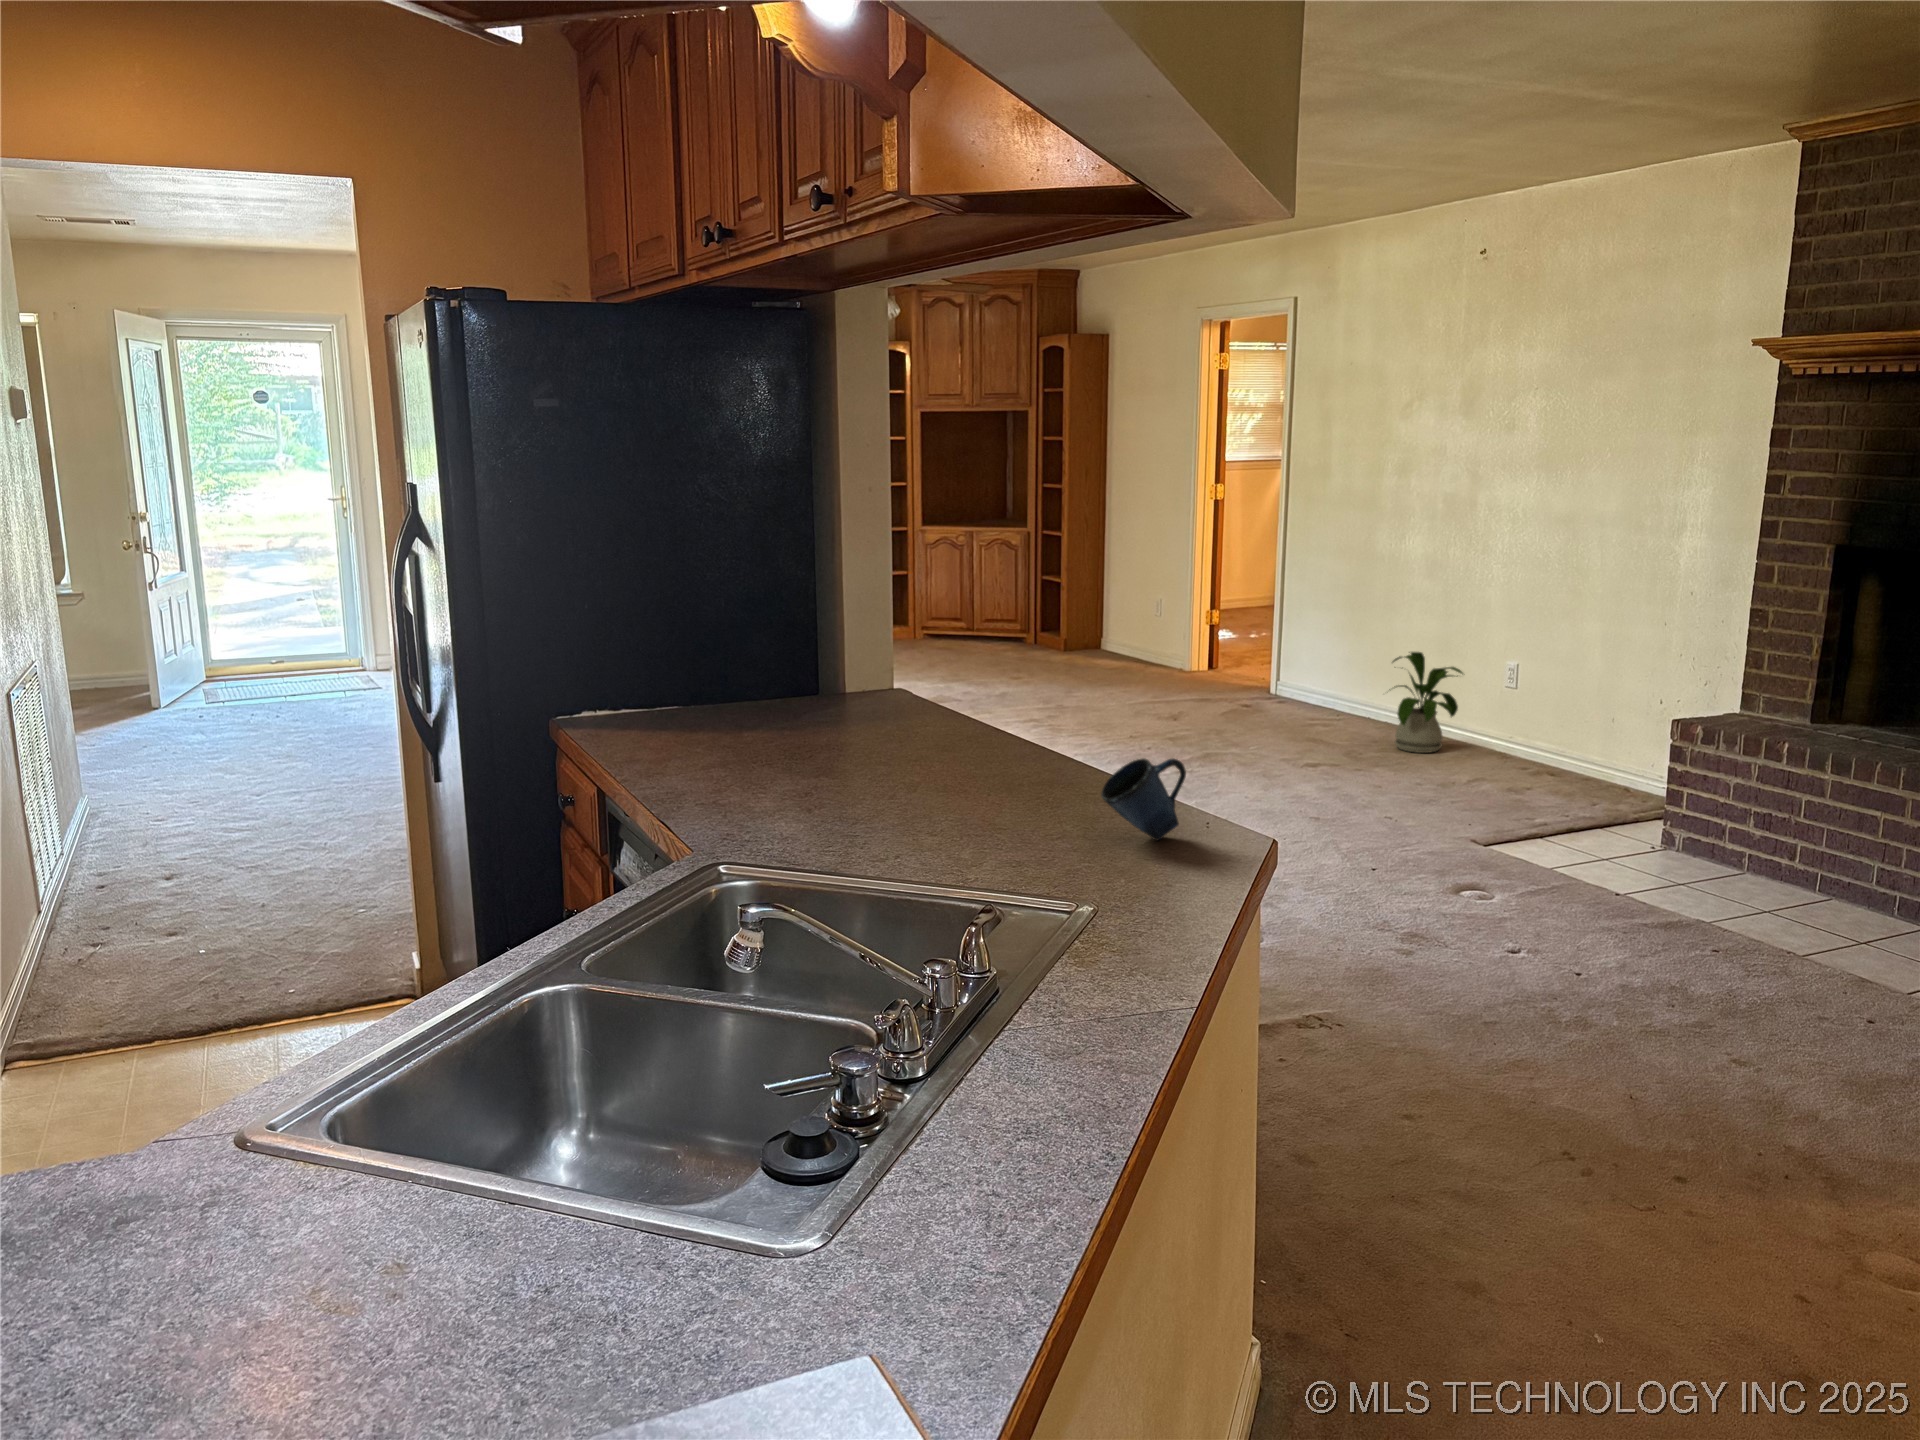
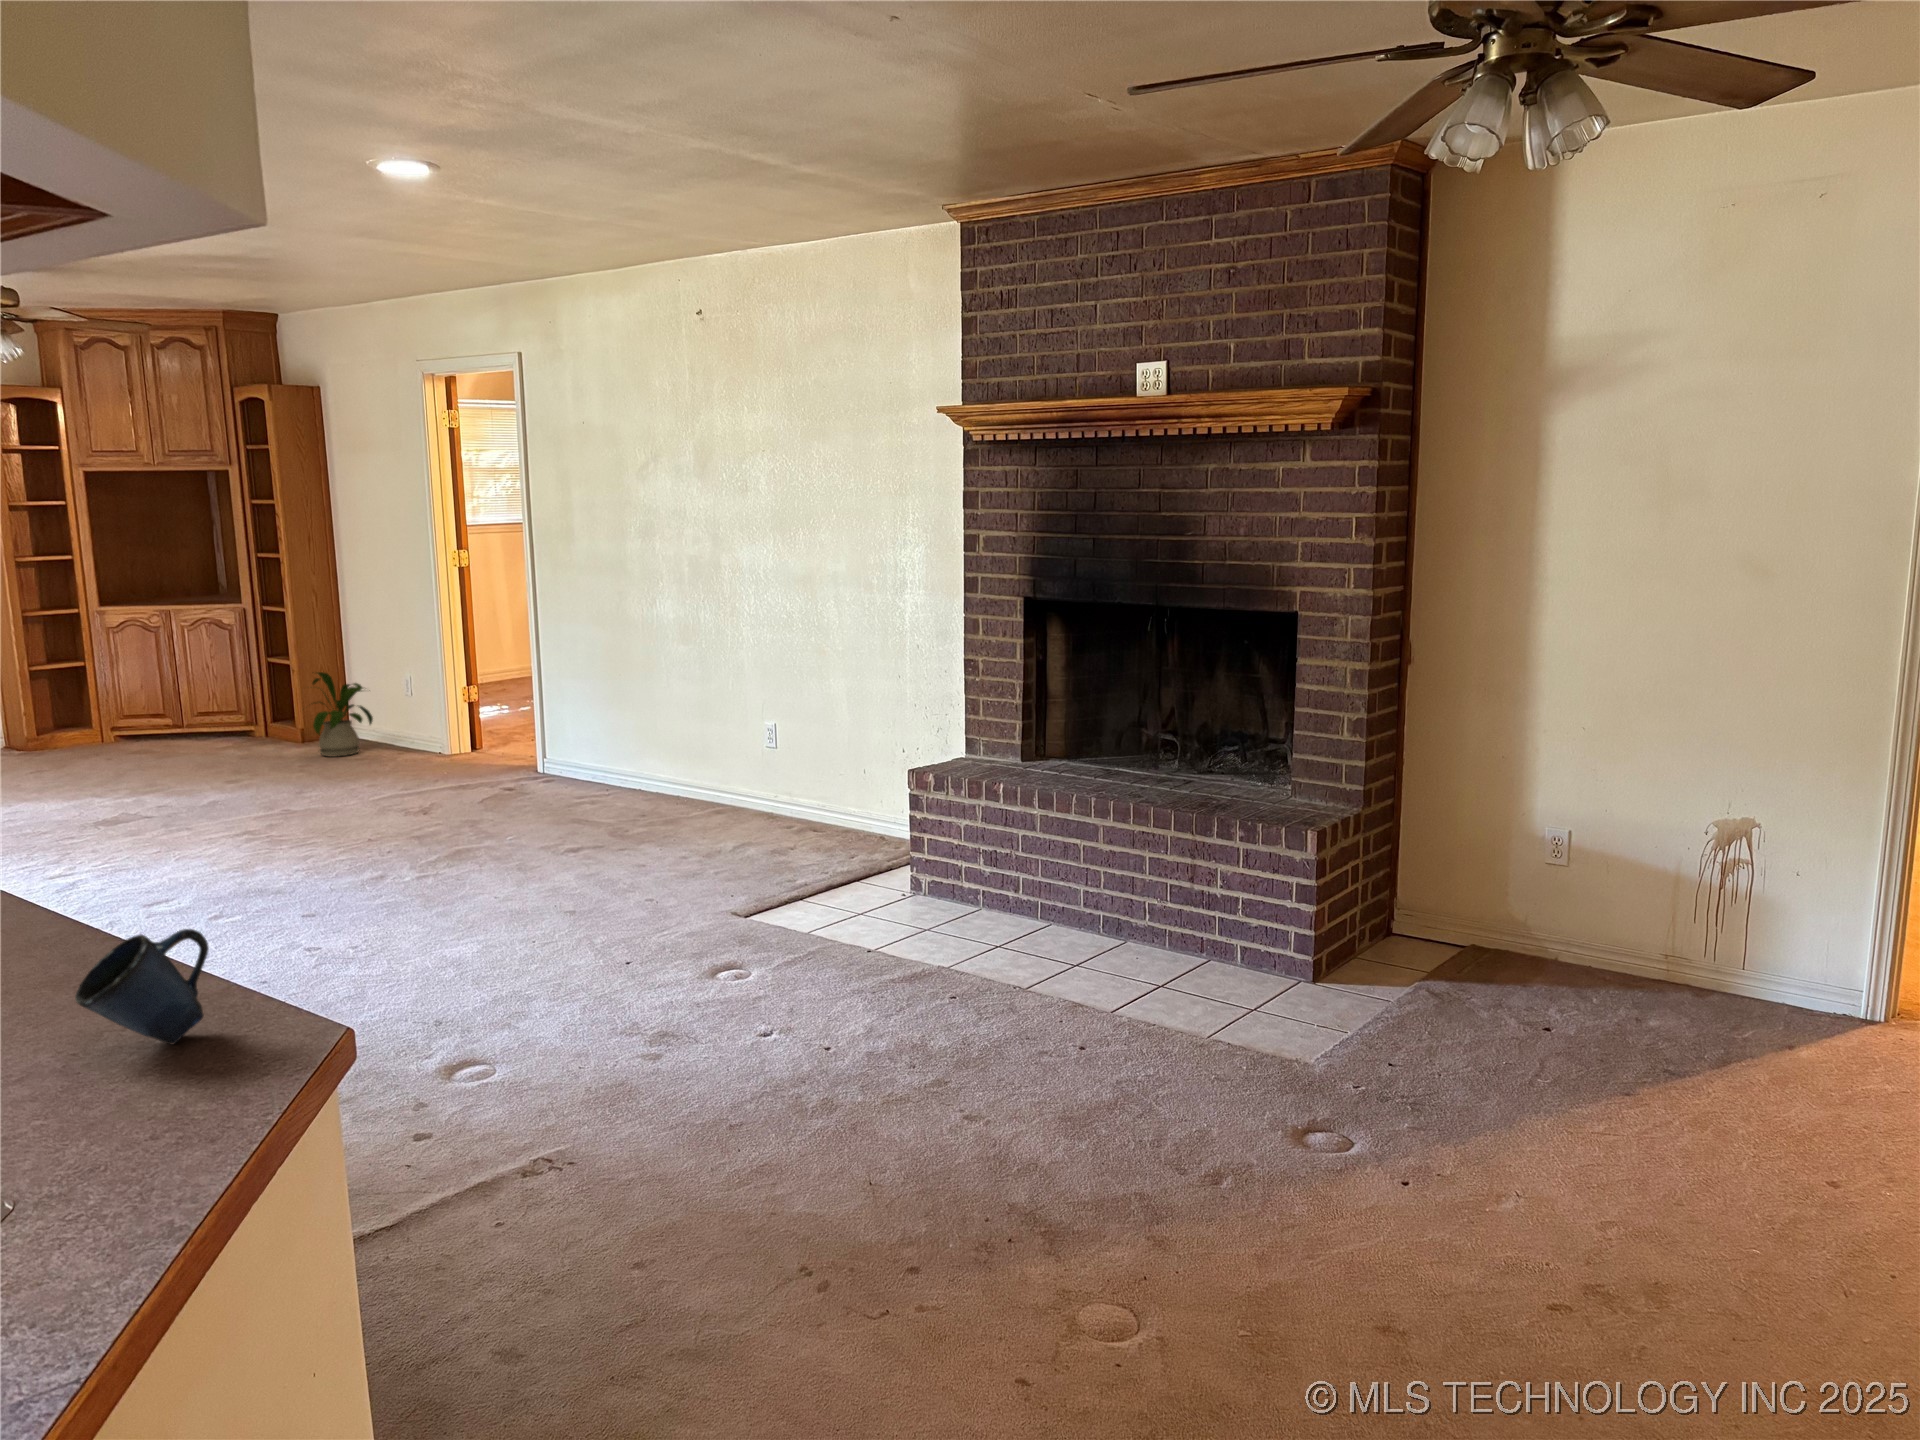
house plant: present [1389,652,1463,753] -> present [312,672,373,757]

